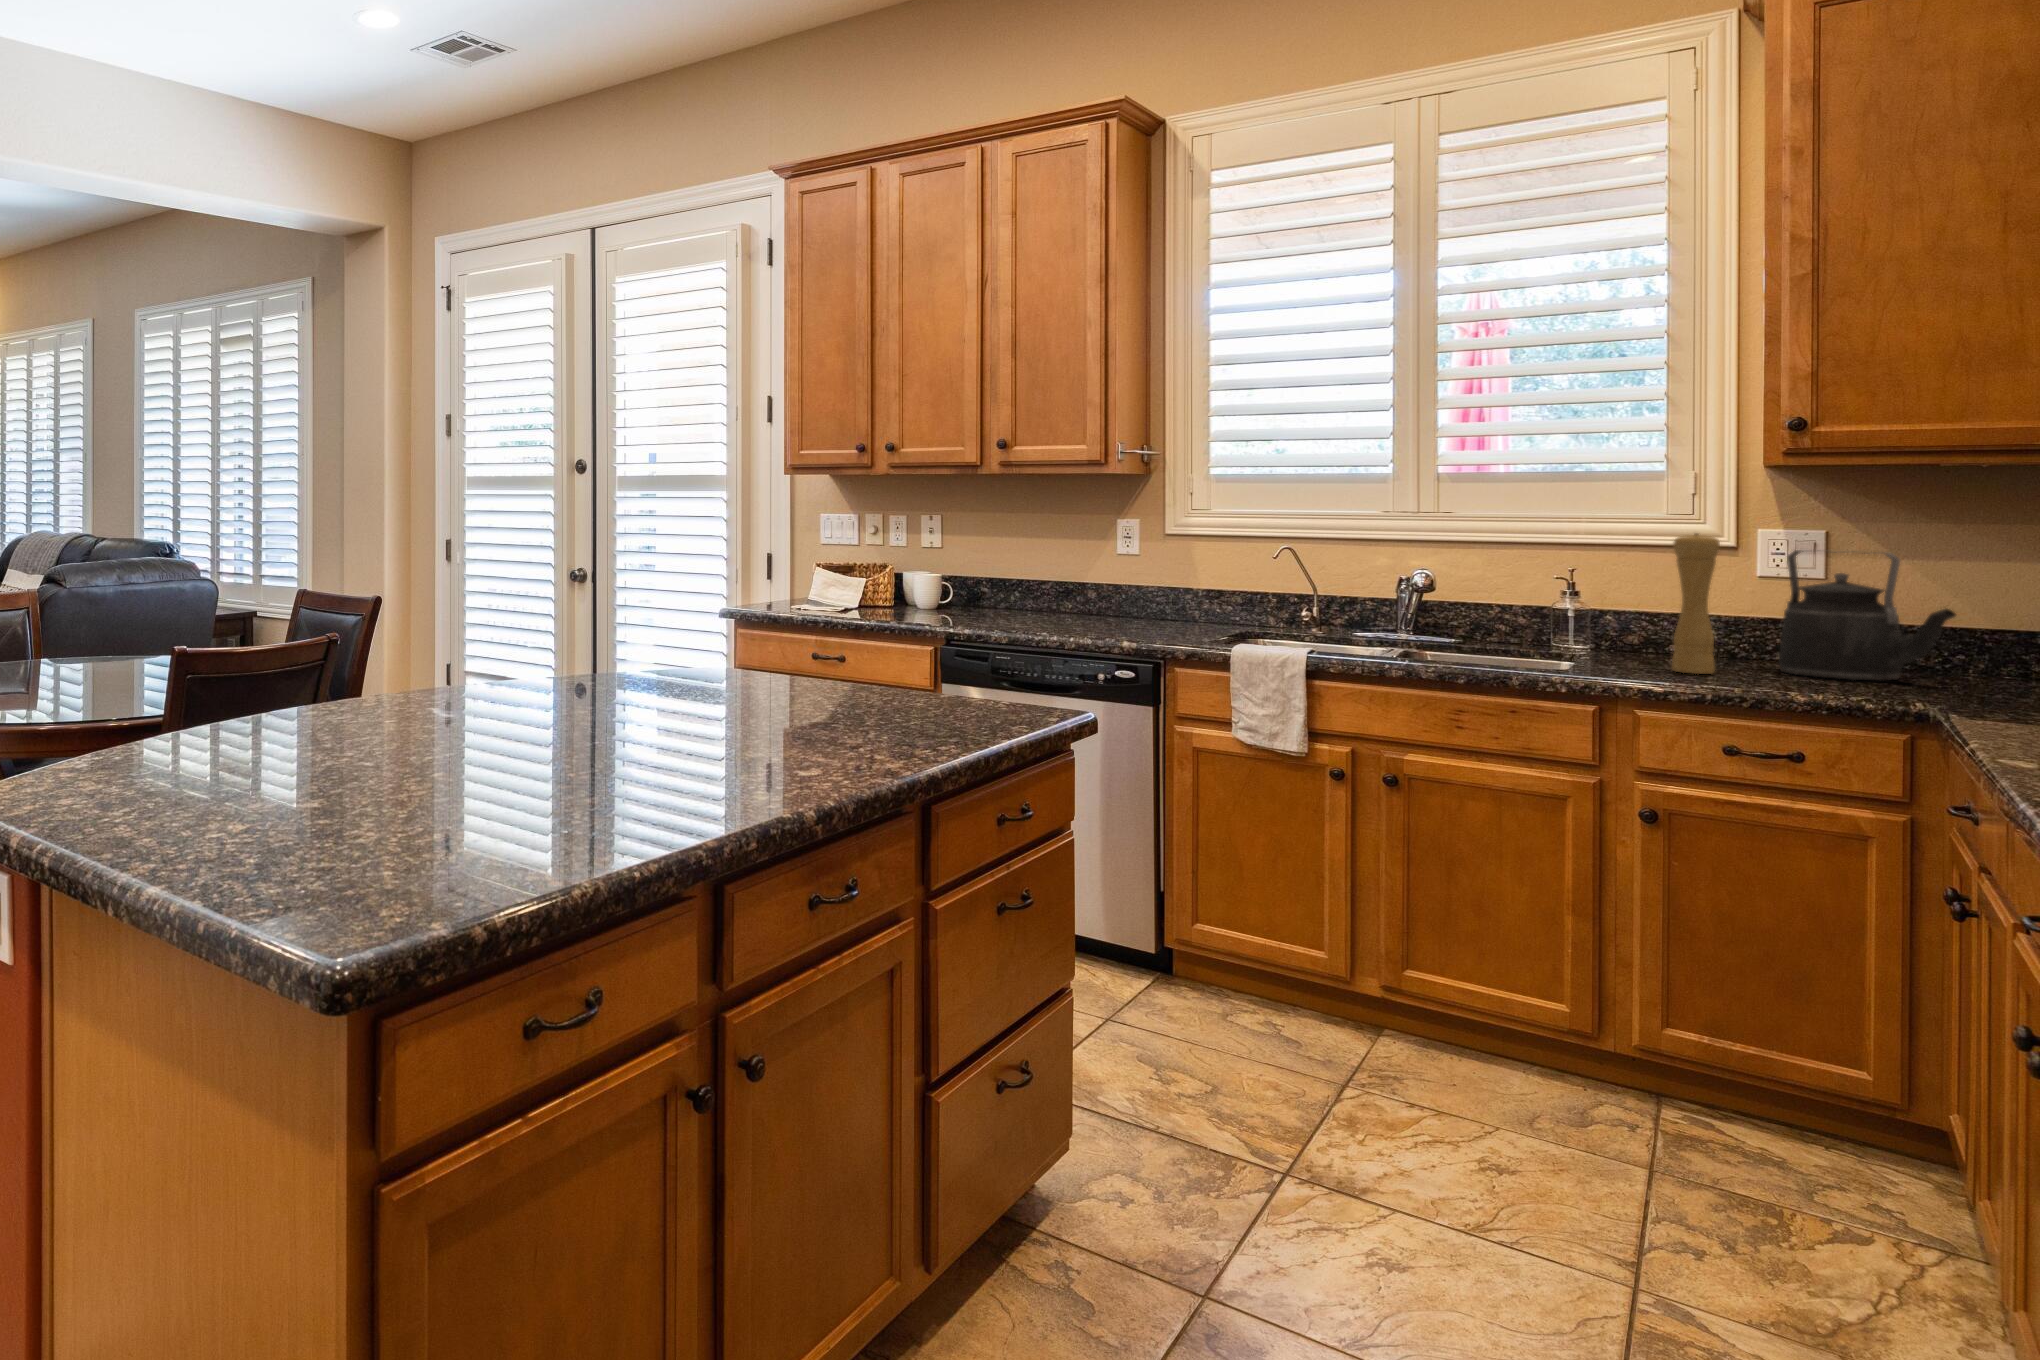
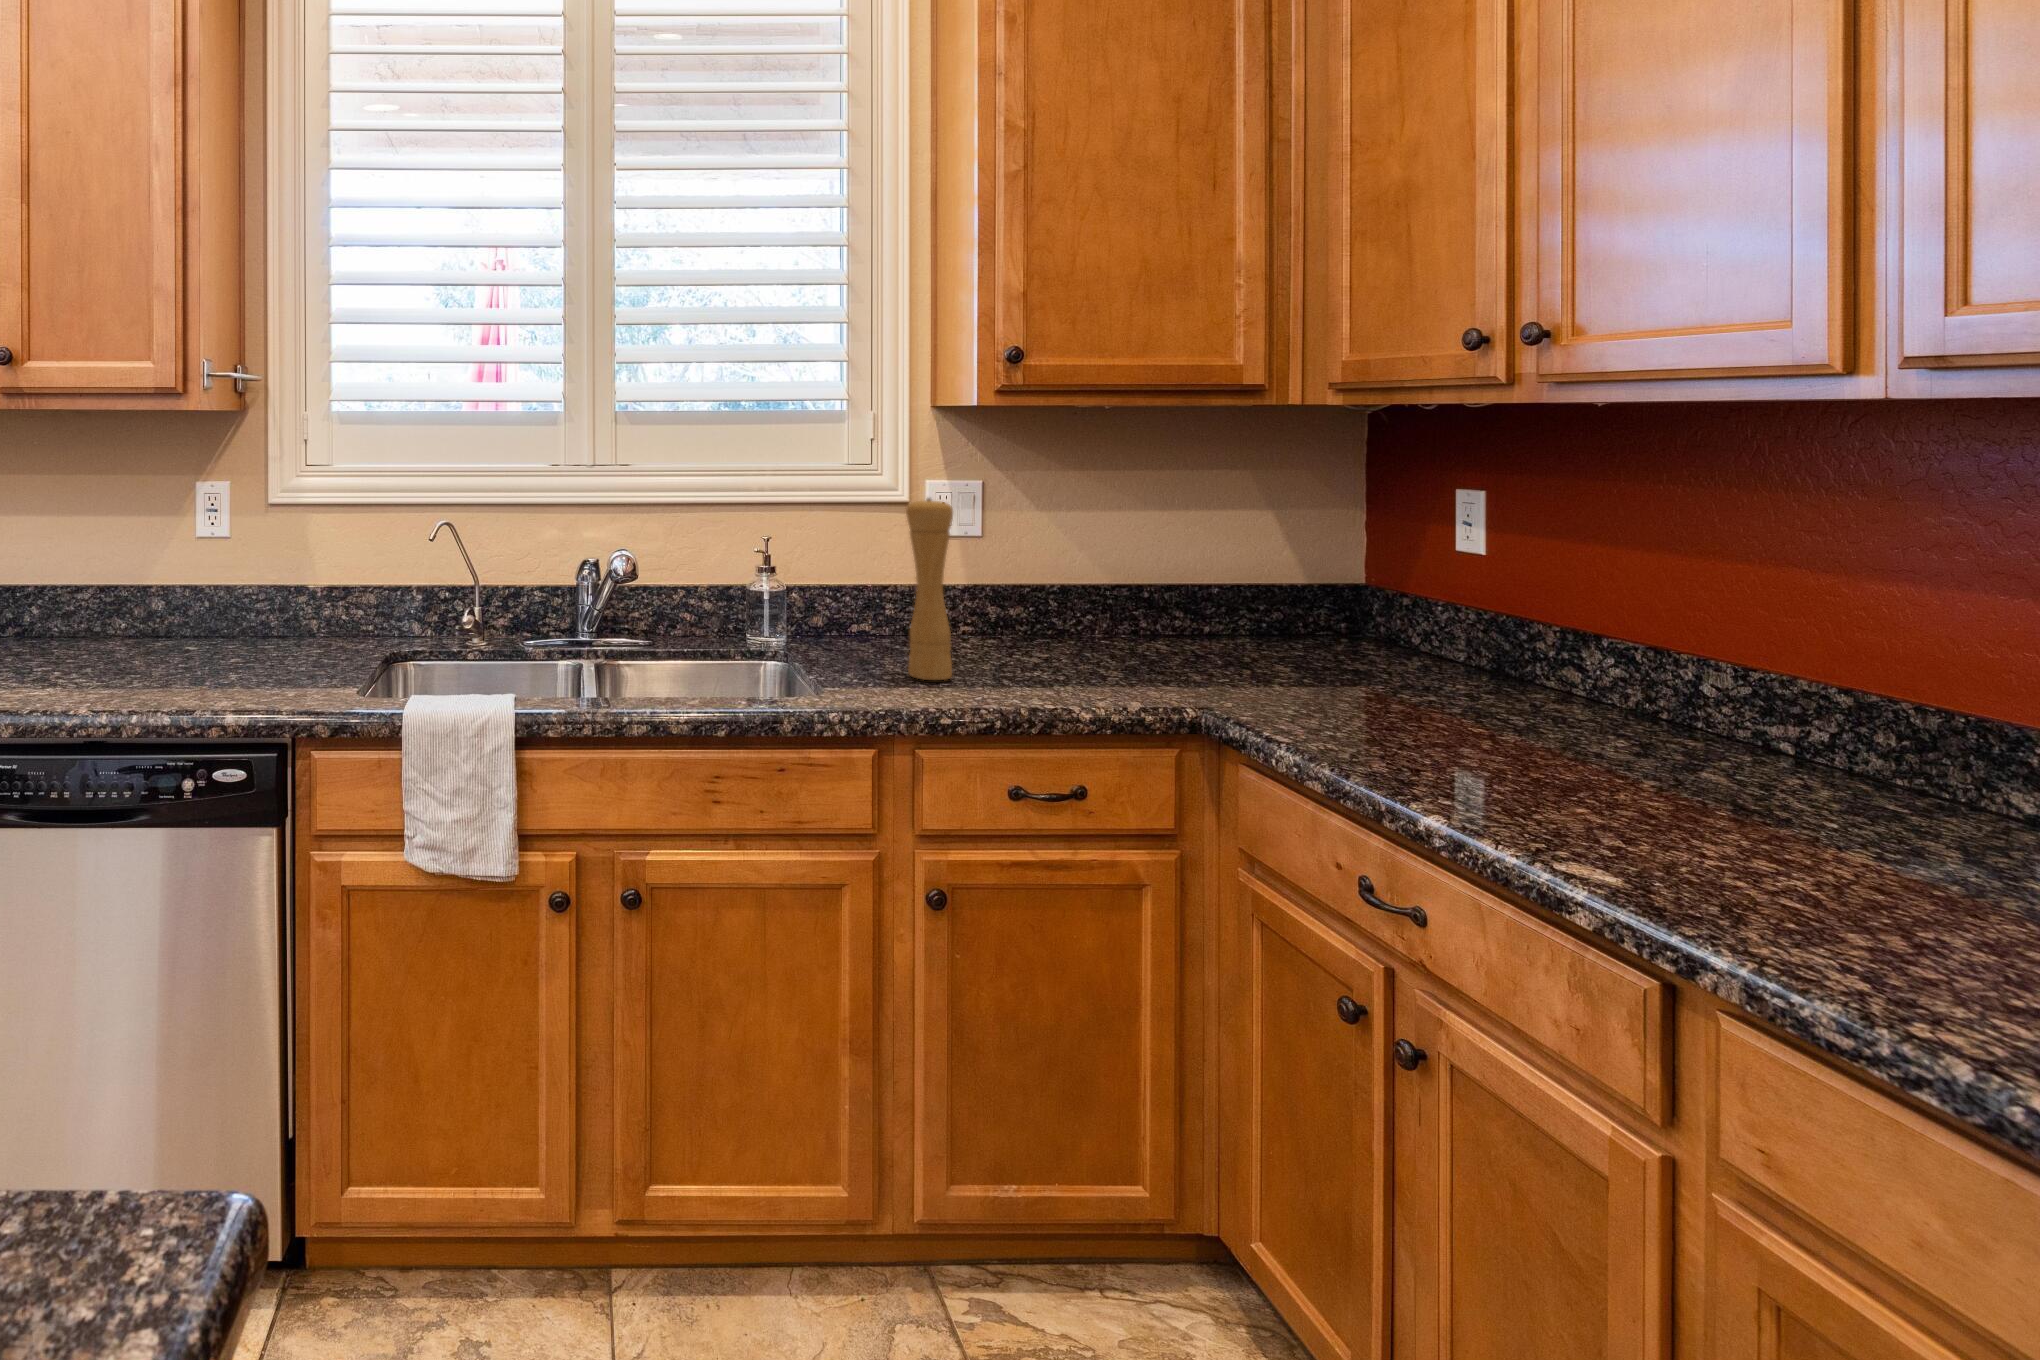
kettle: present [1778,550,1956,680] -> none [968,512,1137,667]

